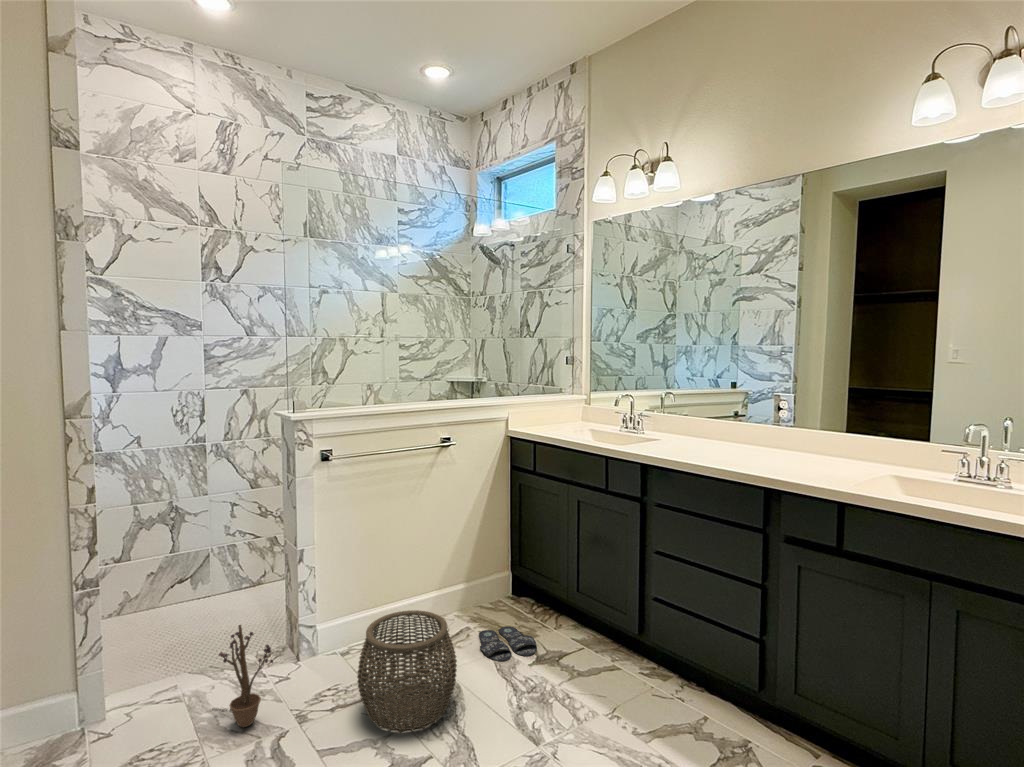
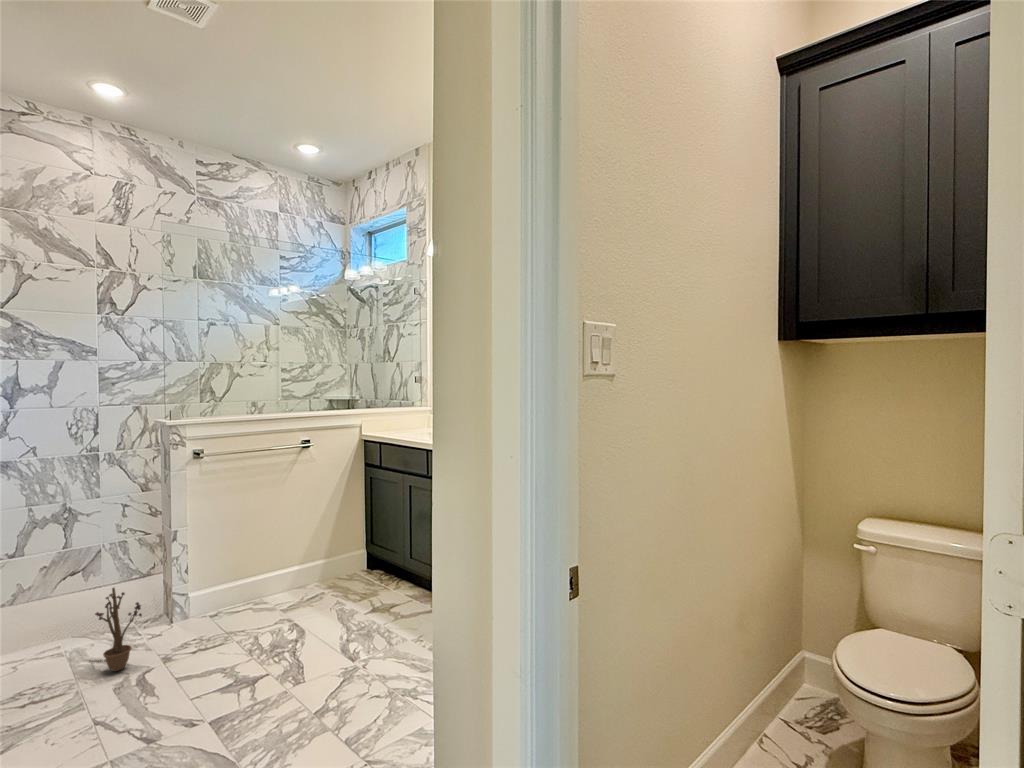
woven basket: present [357,610,457,732] -> none [215,572,300,664]
slippers: present [479,626,537,662] -> none [330,589,377,613]

